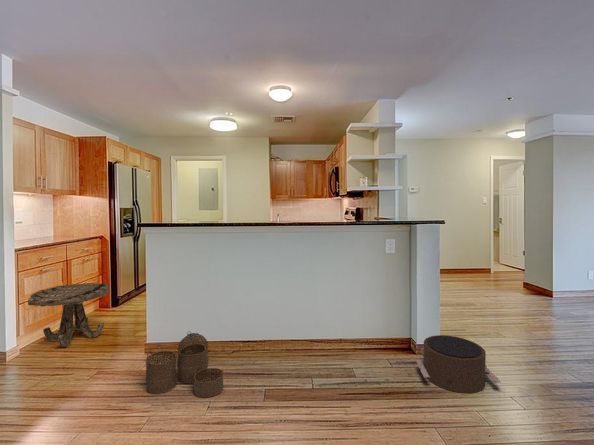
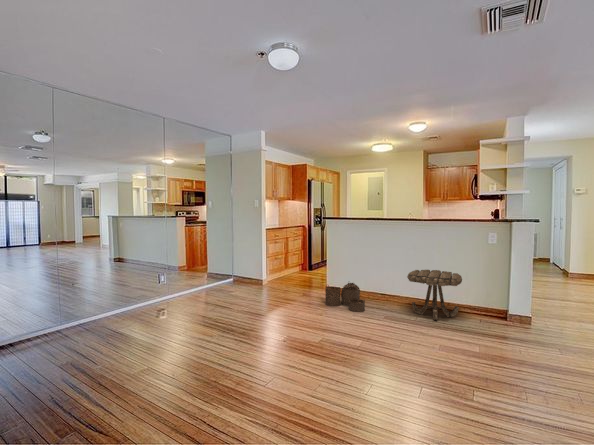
side table: present [28,283,109,347] -> present [407,270,462,320]
pouf: present [416,335,501,393] -> none [501,306,567,344]

